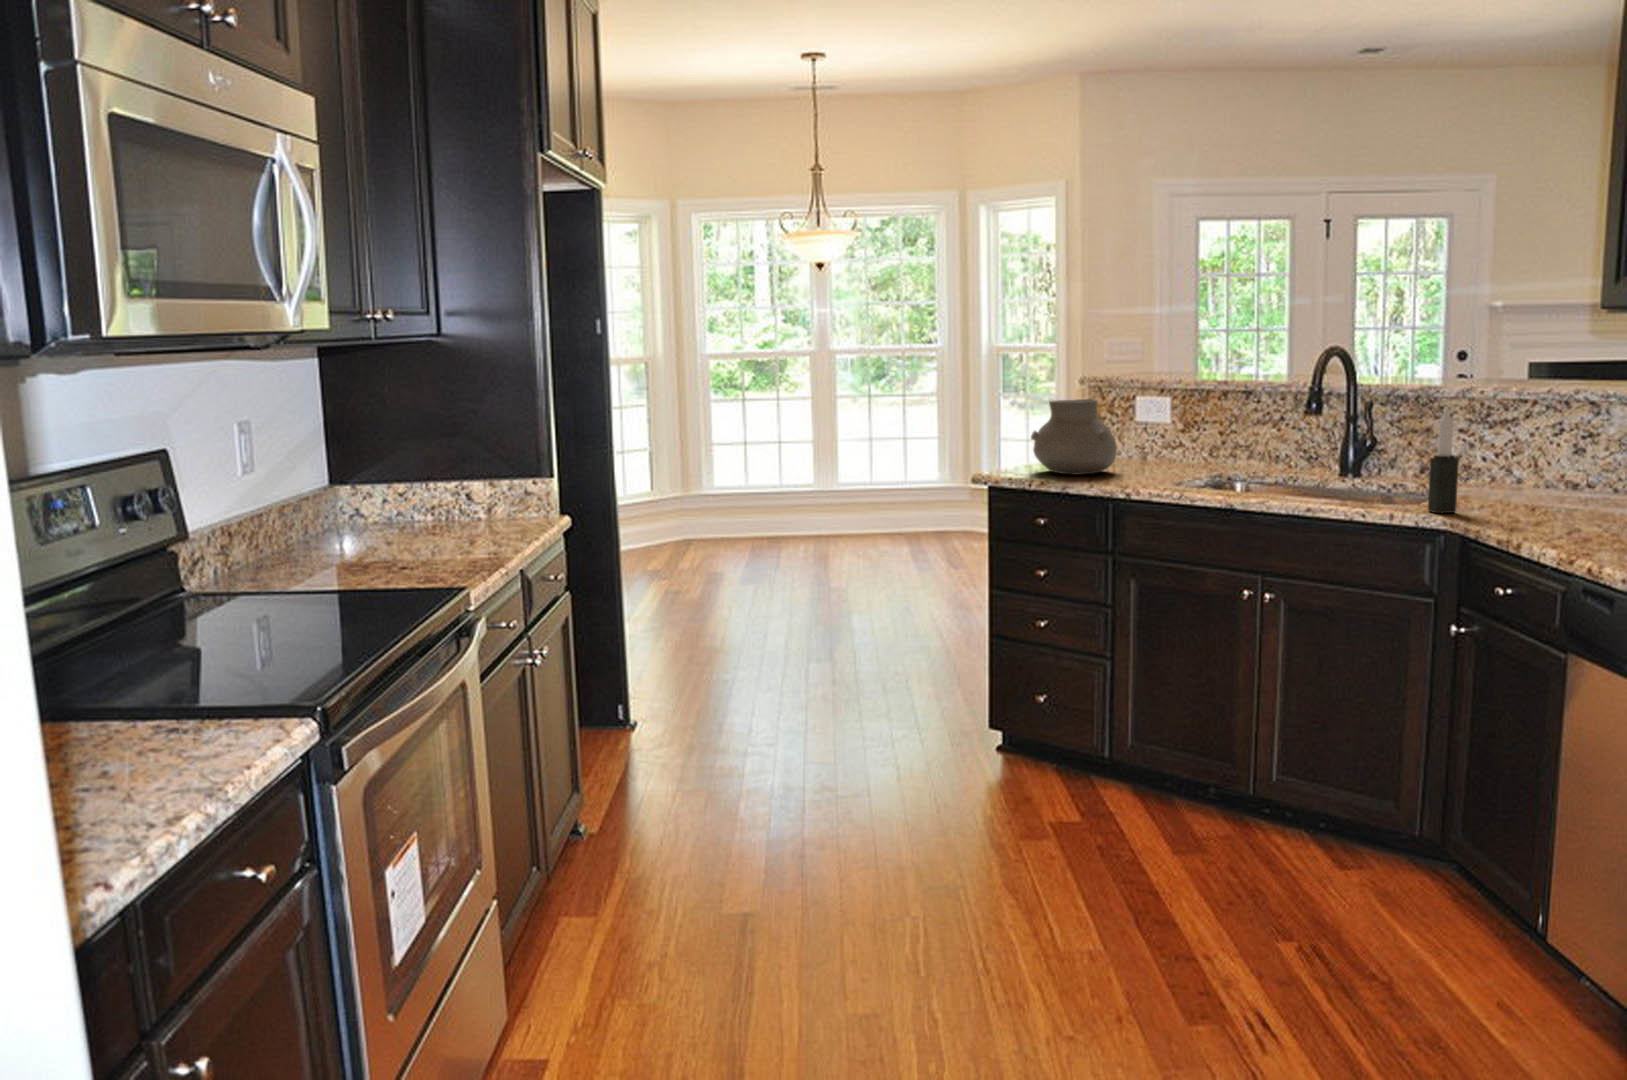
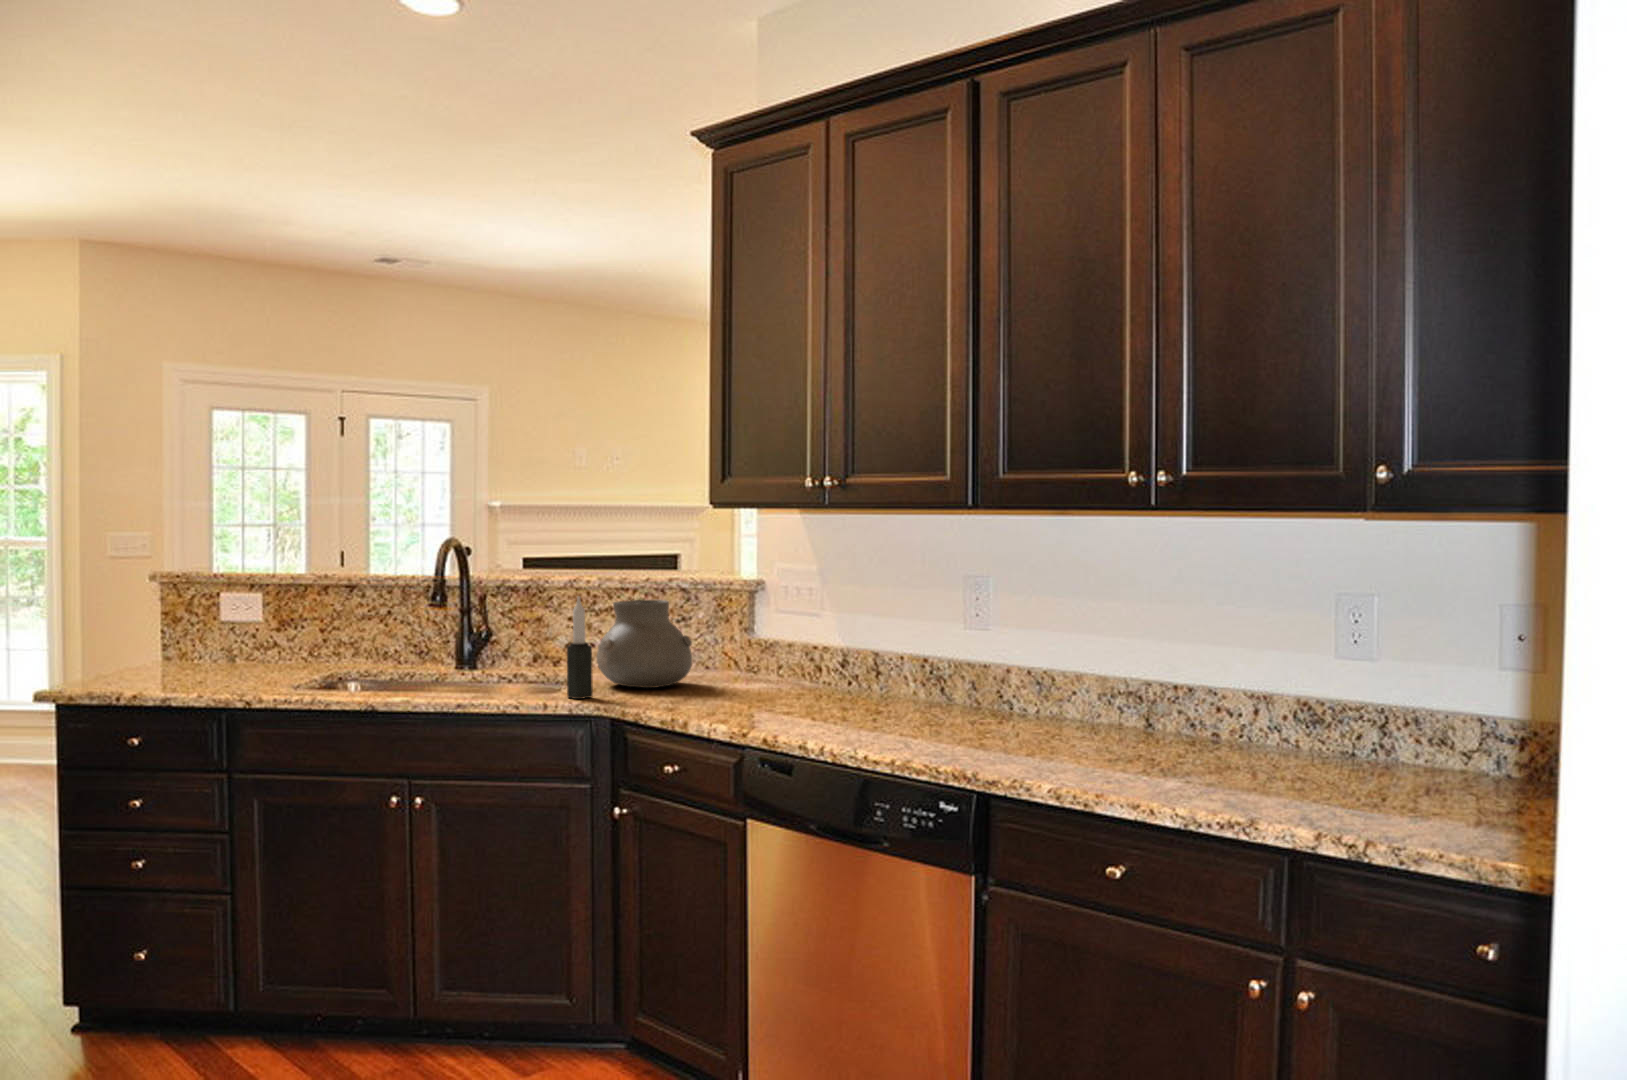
vase: present [1031,399,1117,475] -> present [597,600,692,688]

